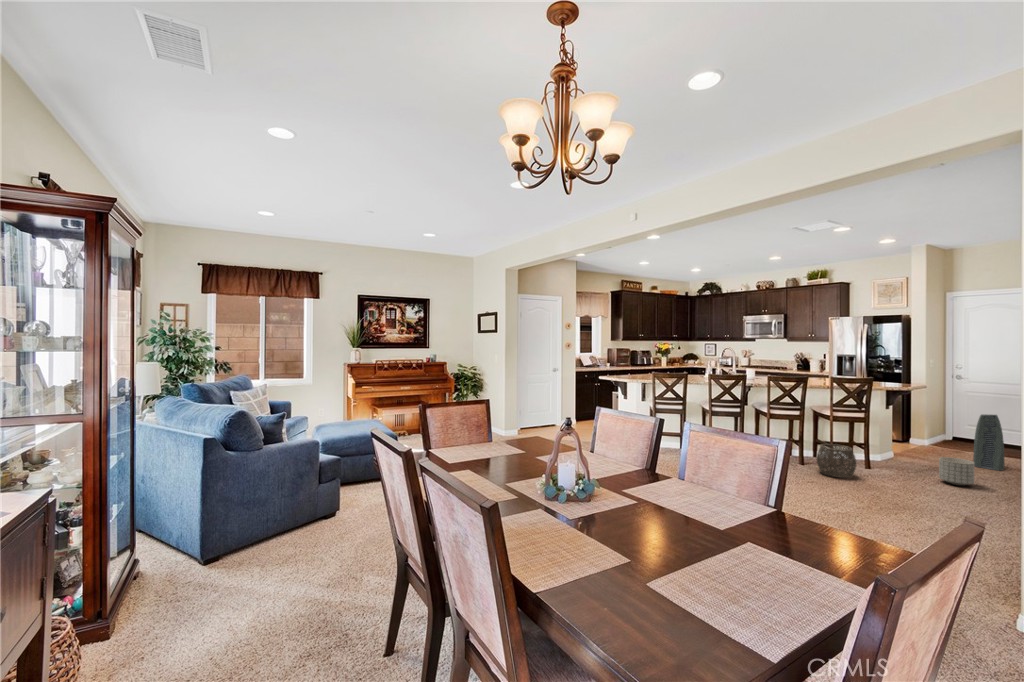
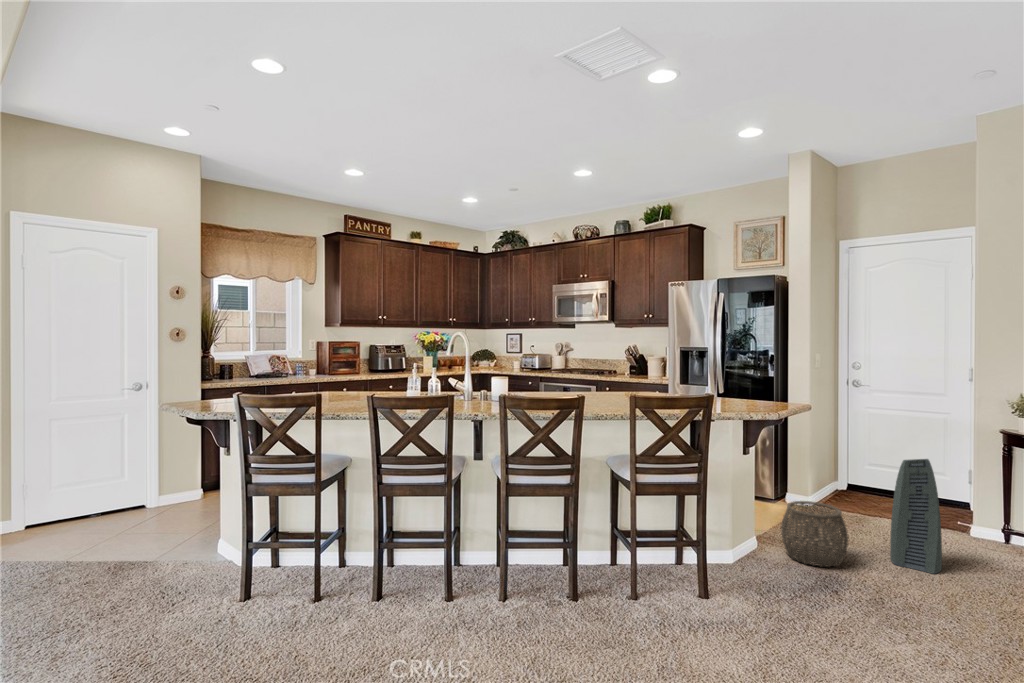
woven basket: present [816,444,856,478] -> present [781,501,848,567]
planter: present [939,457,974,486] -> none [842,575,913,650]

